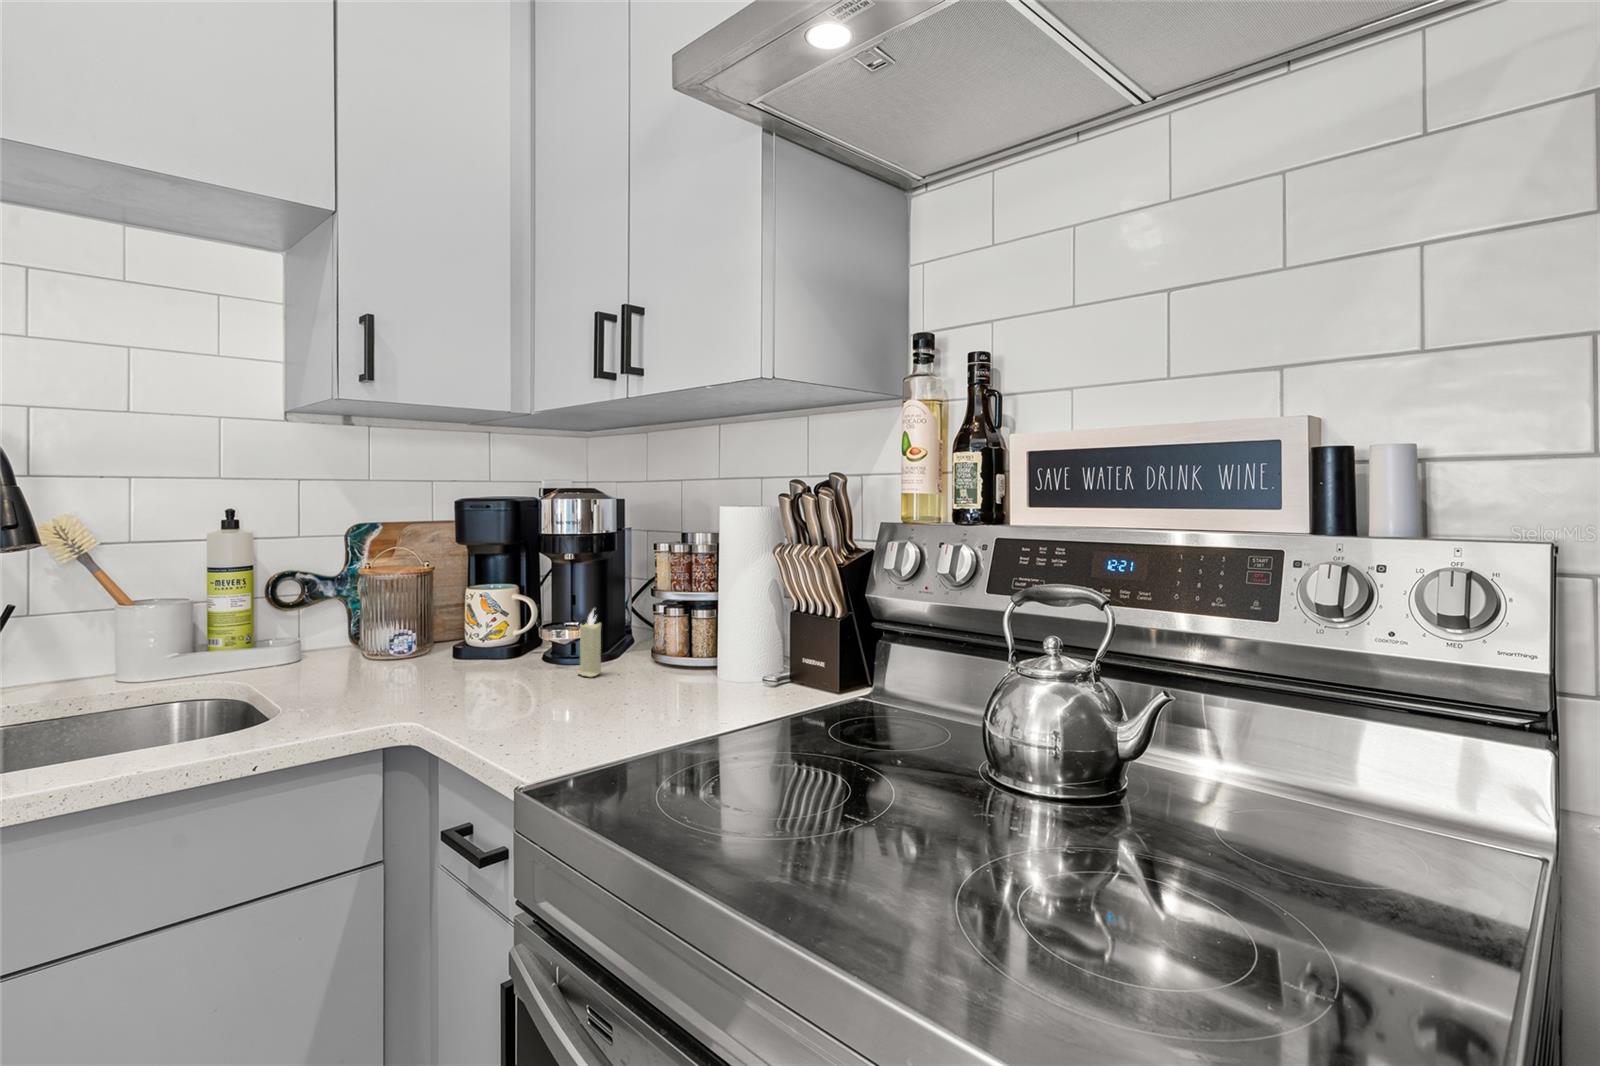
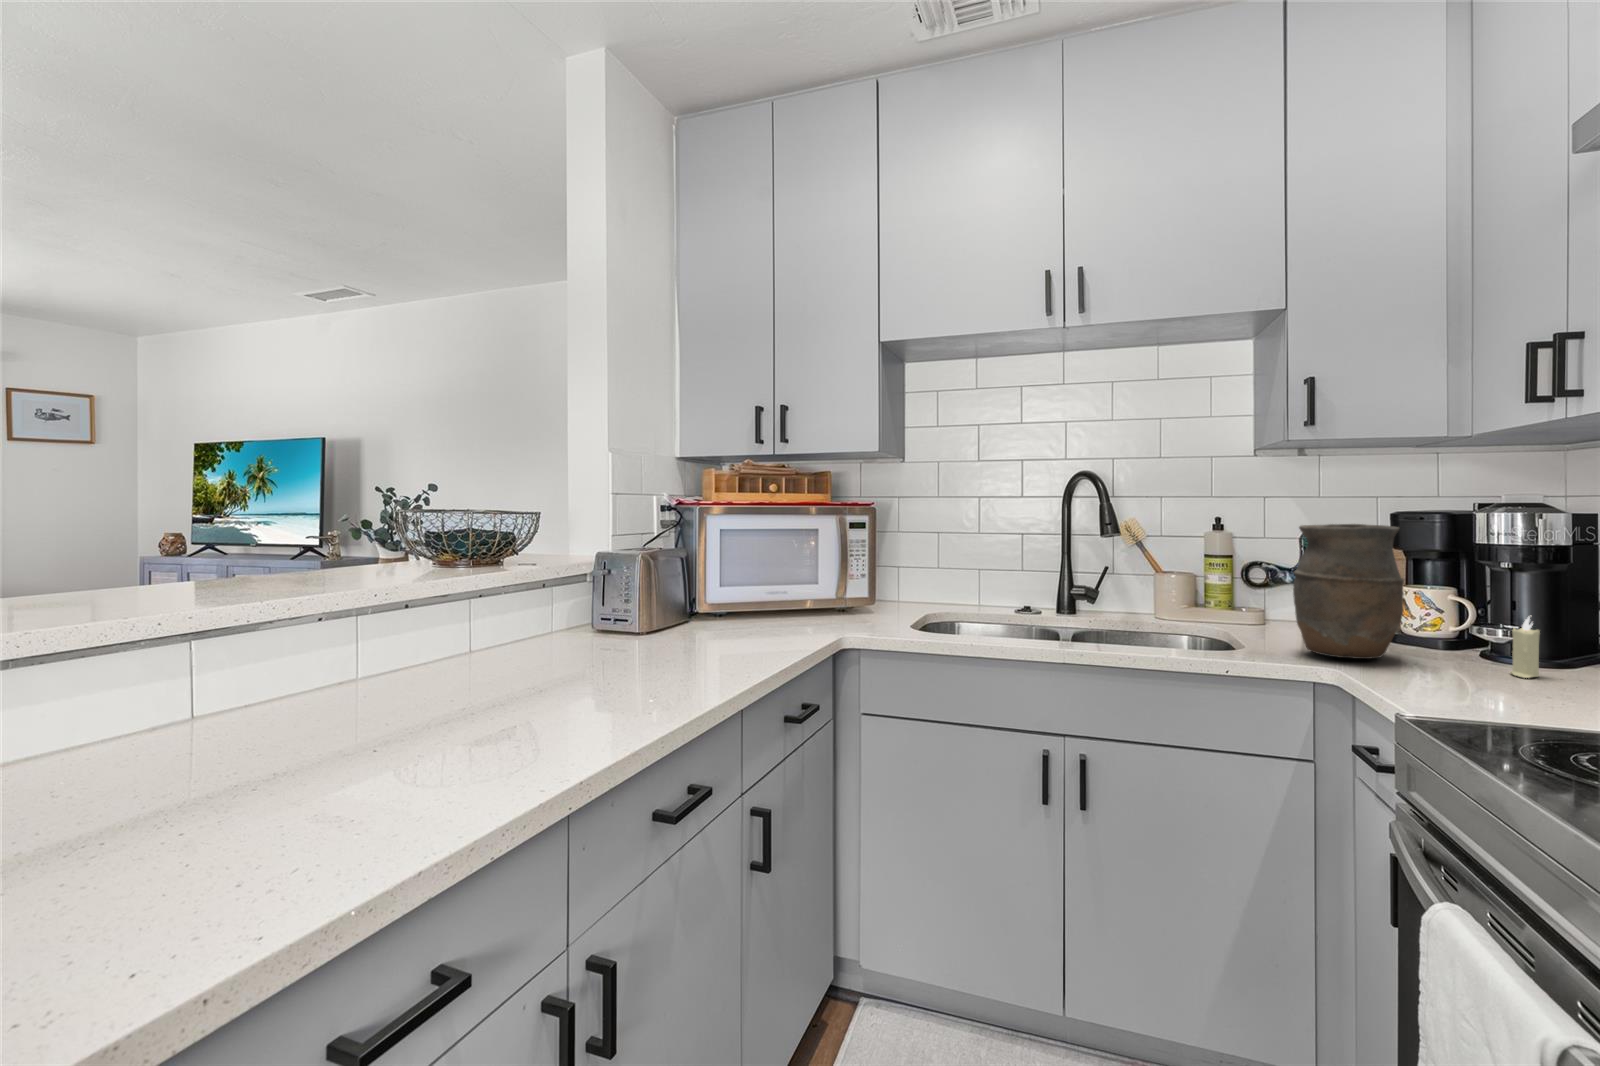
vase: none [353,508,481,689] -> present [1293,524,1404,659]

